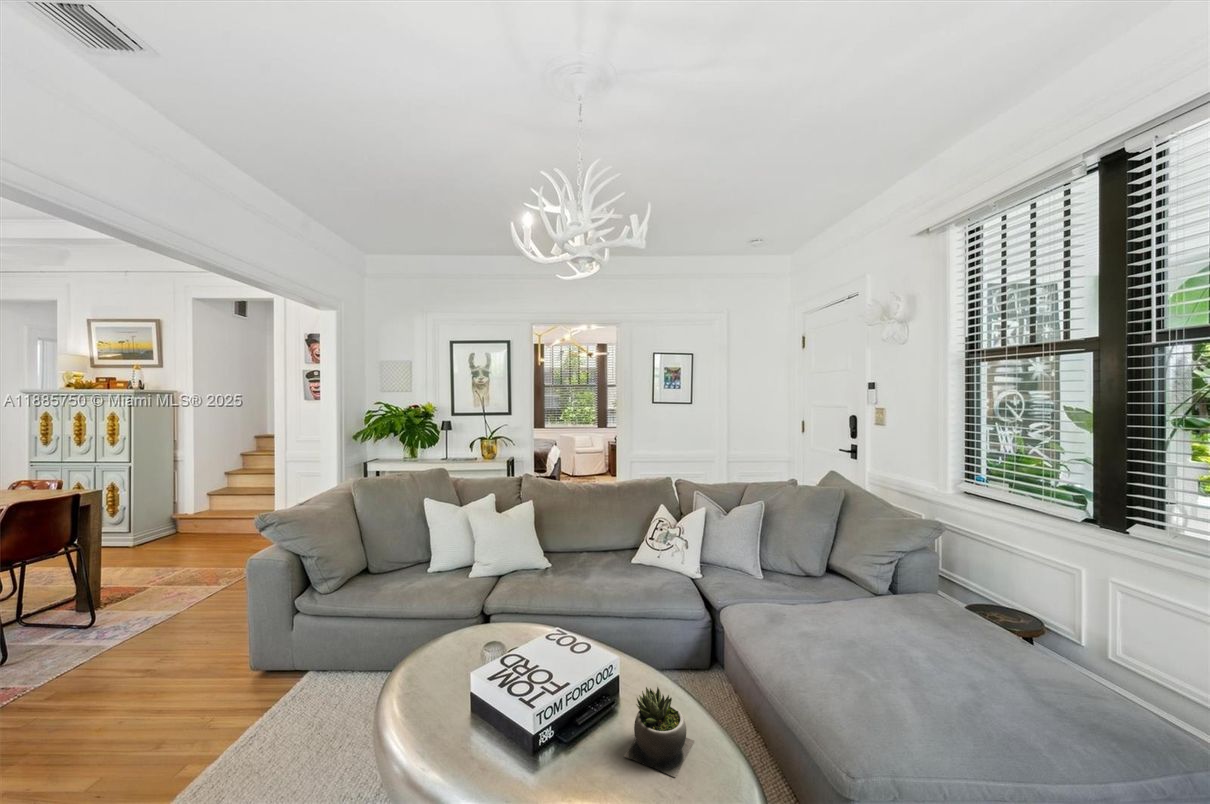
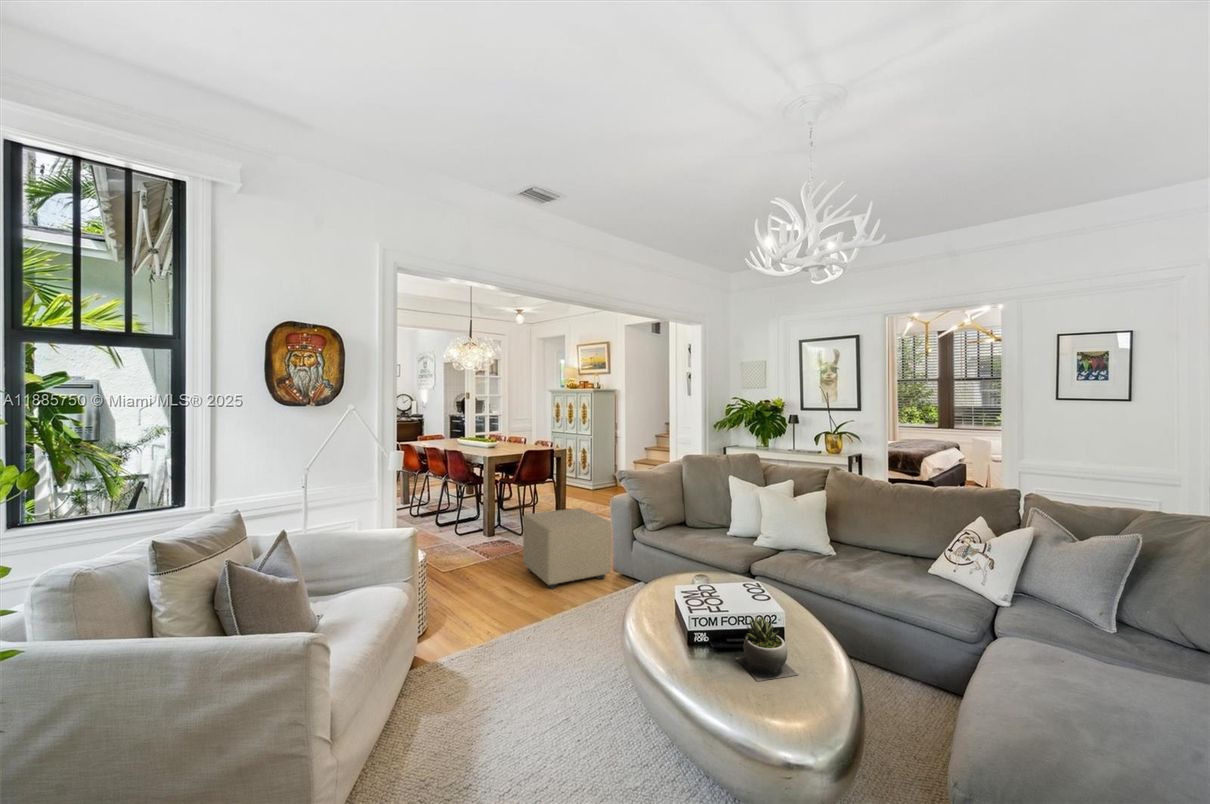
ottoman: none [41,587,249,748] -> present [523,508,611,589]

